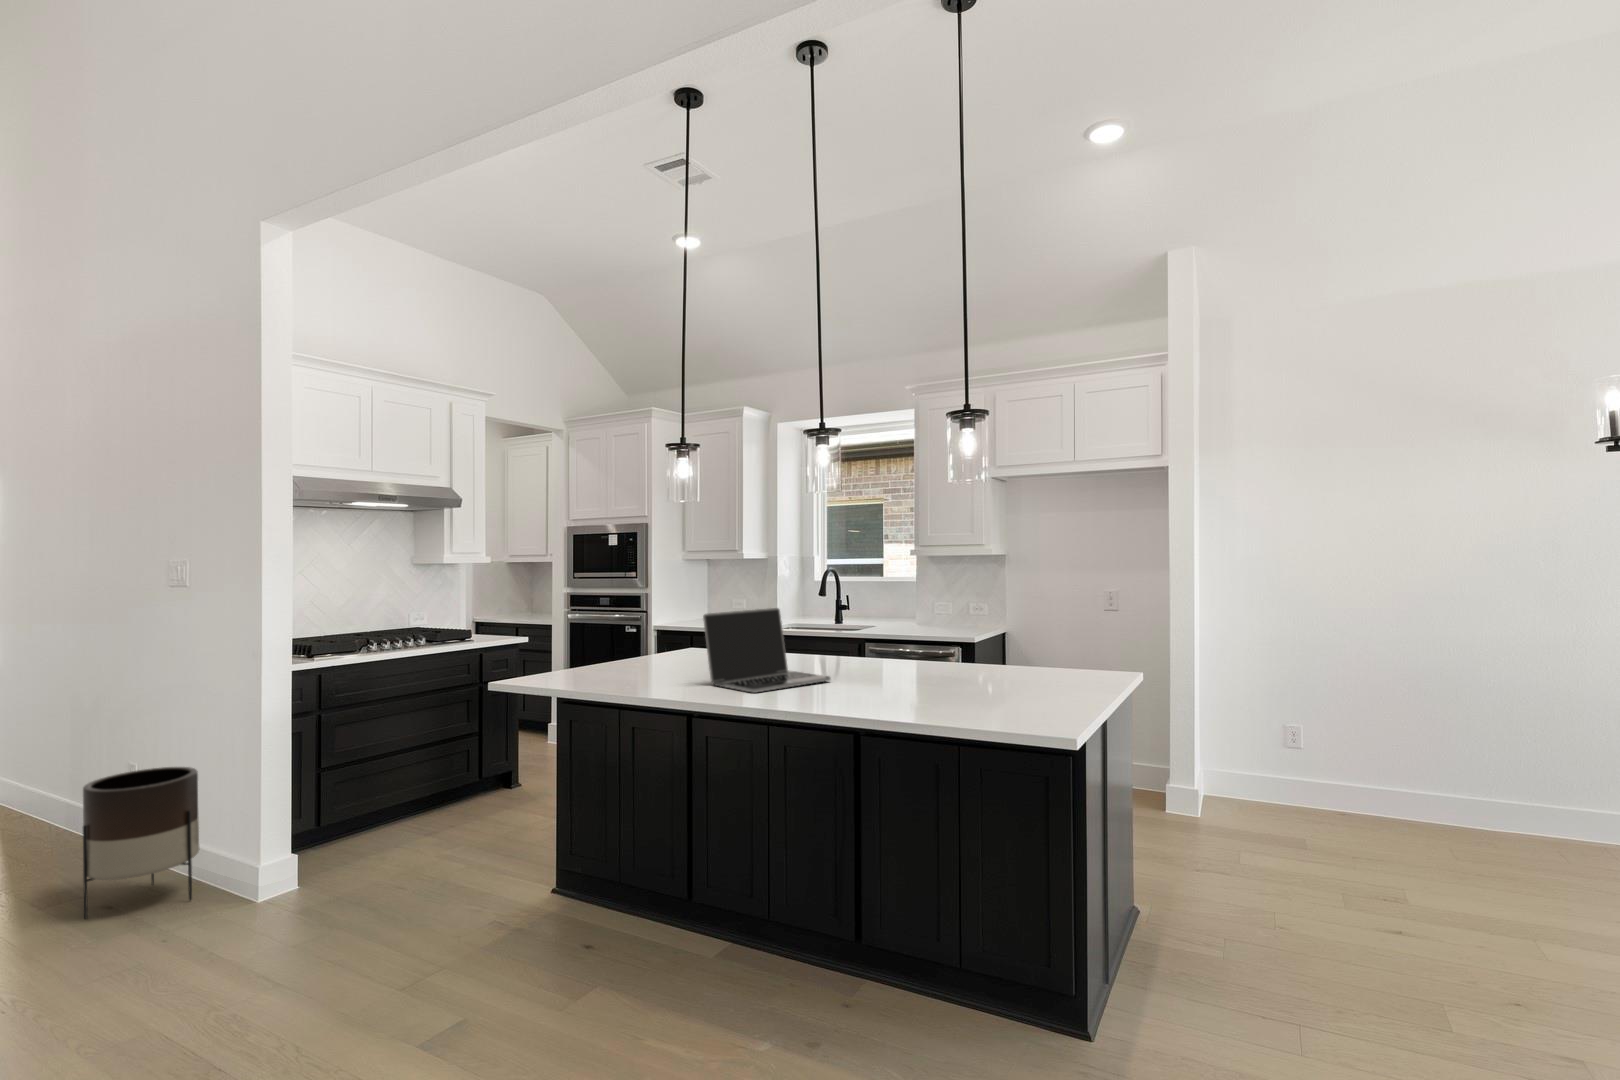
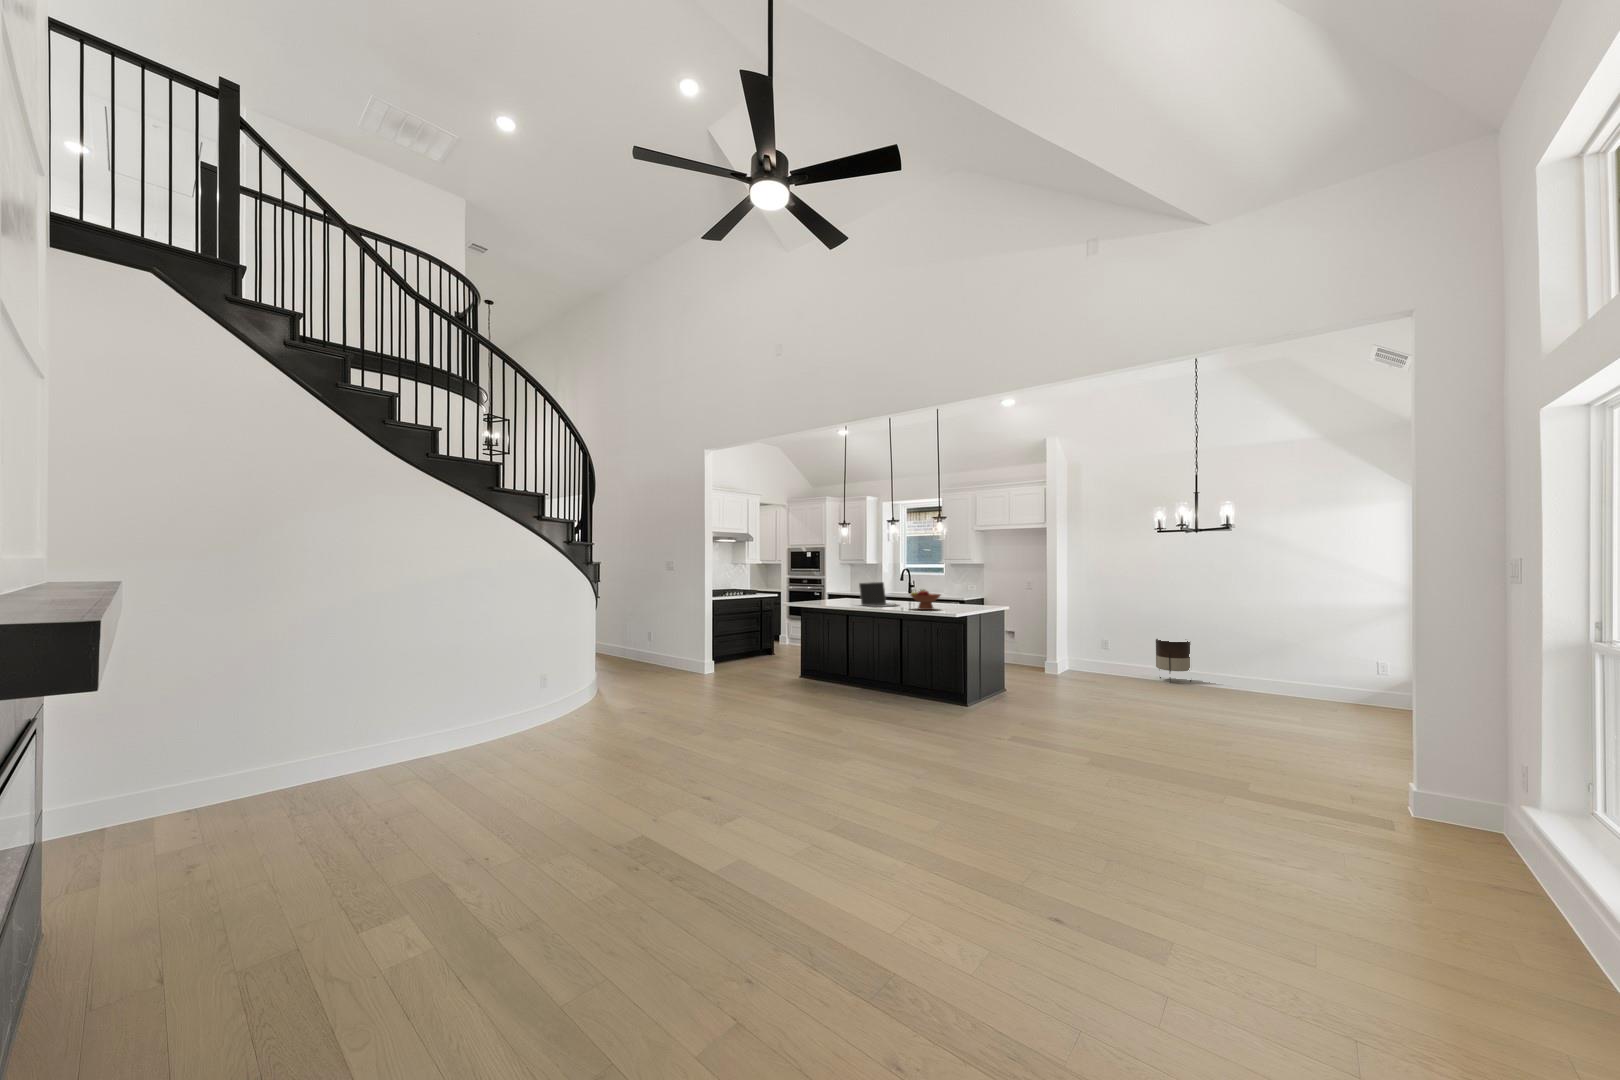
fruit bowl: none [866,633,972,706] -> present [911,590,940,610]
planter: present [83,767,200,919] -> present [1156,639,1191,683]

